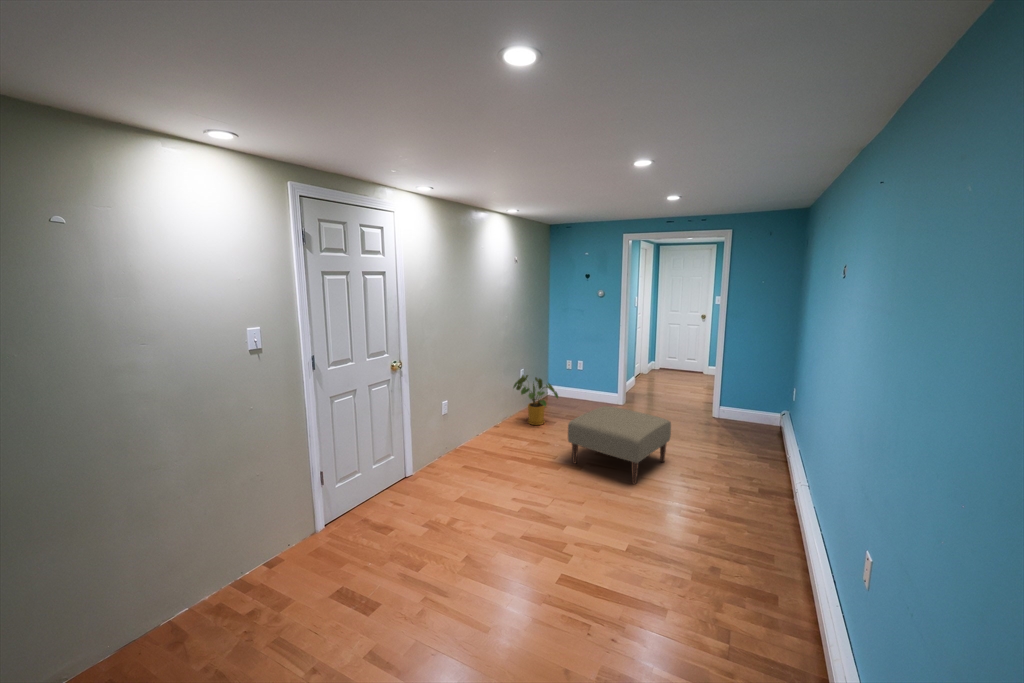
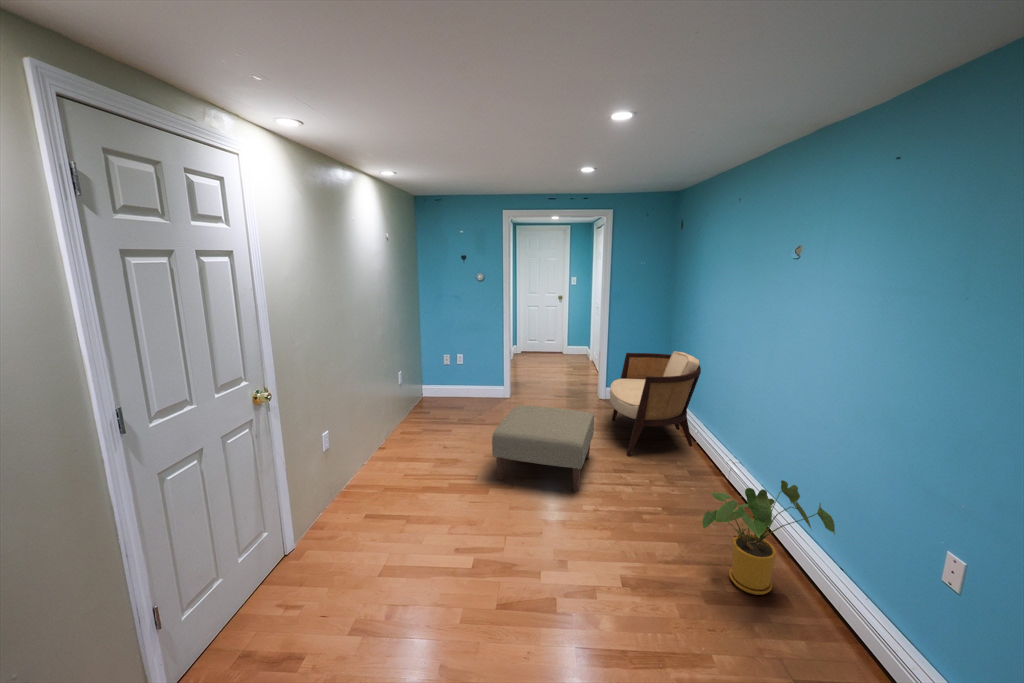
armchair: none [701,371,798,472] -> present [610,351,701,456]
house plant: present [513,375,558,425] -> present [702,480,835,595]

